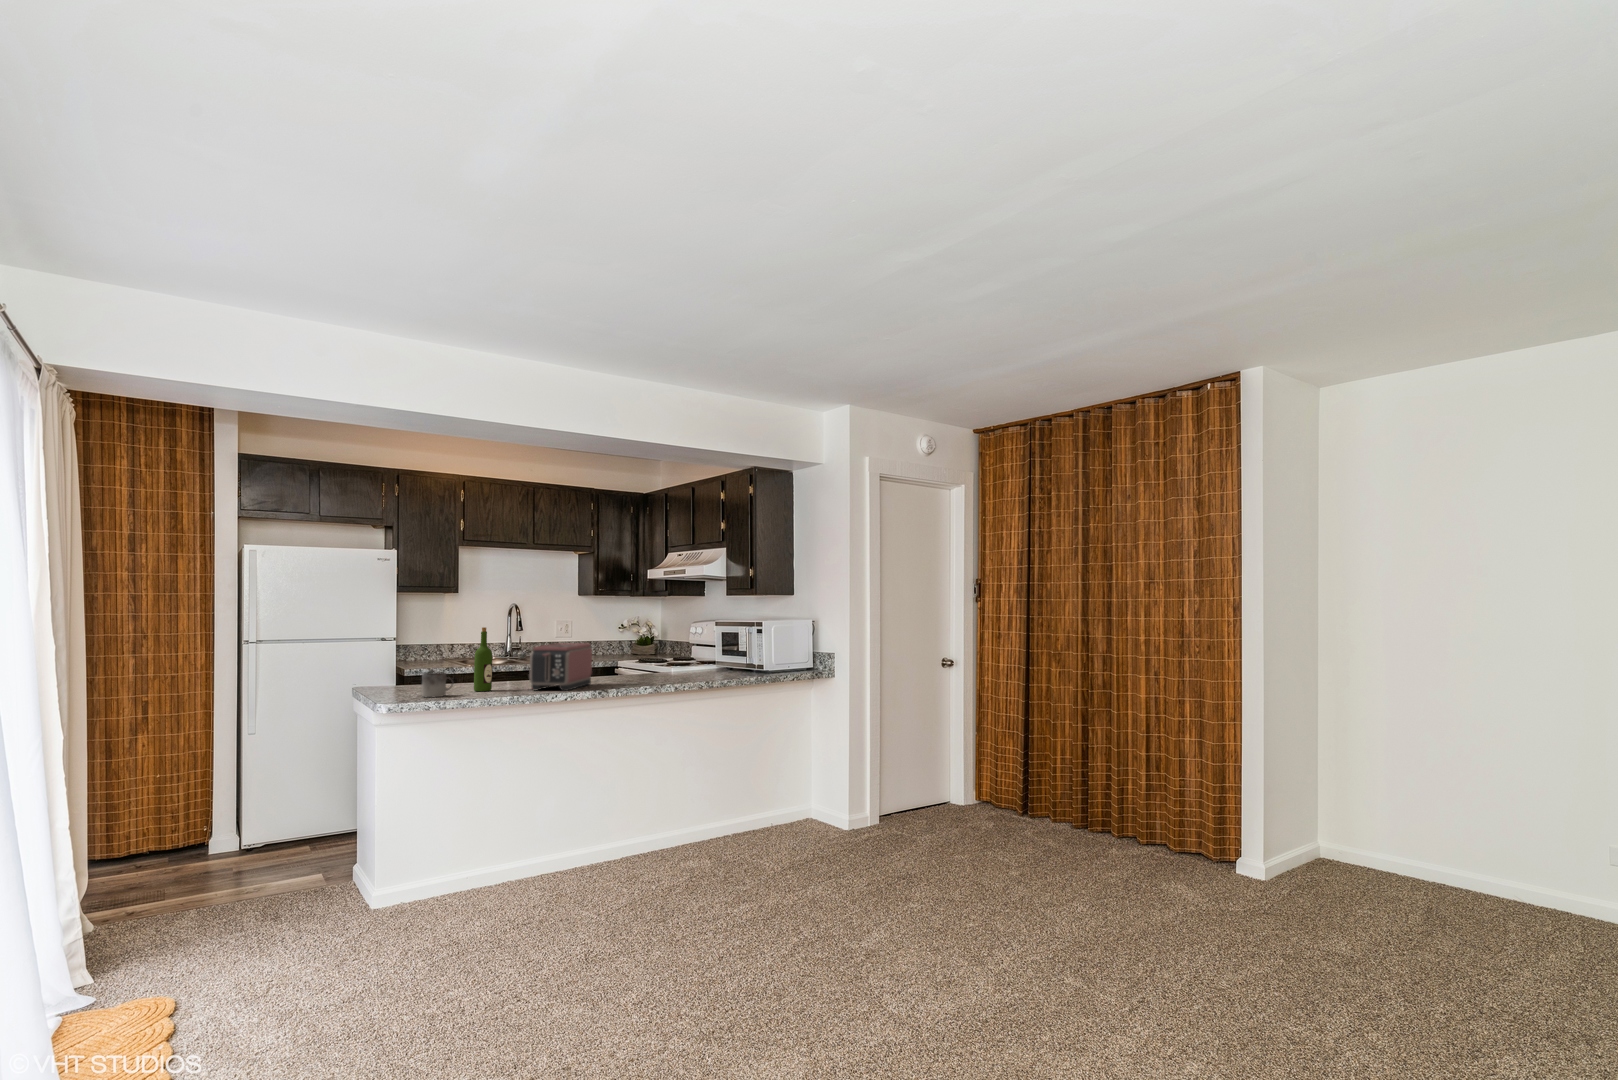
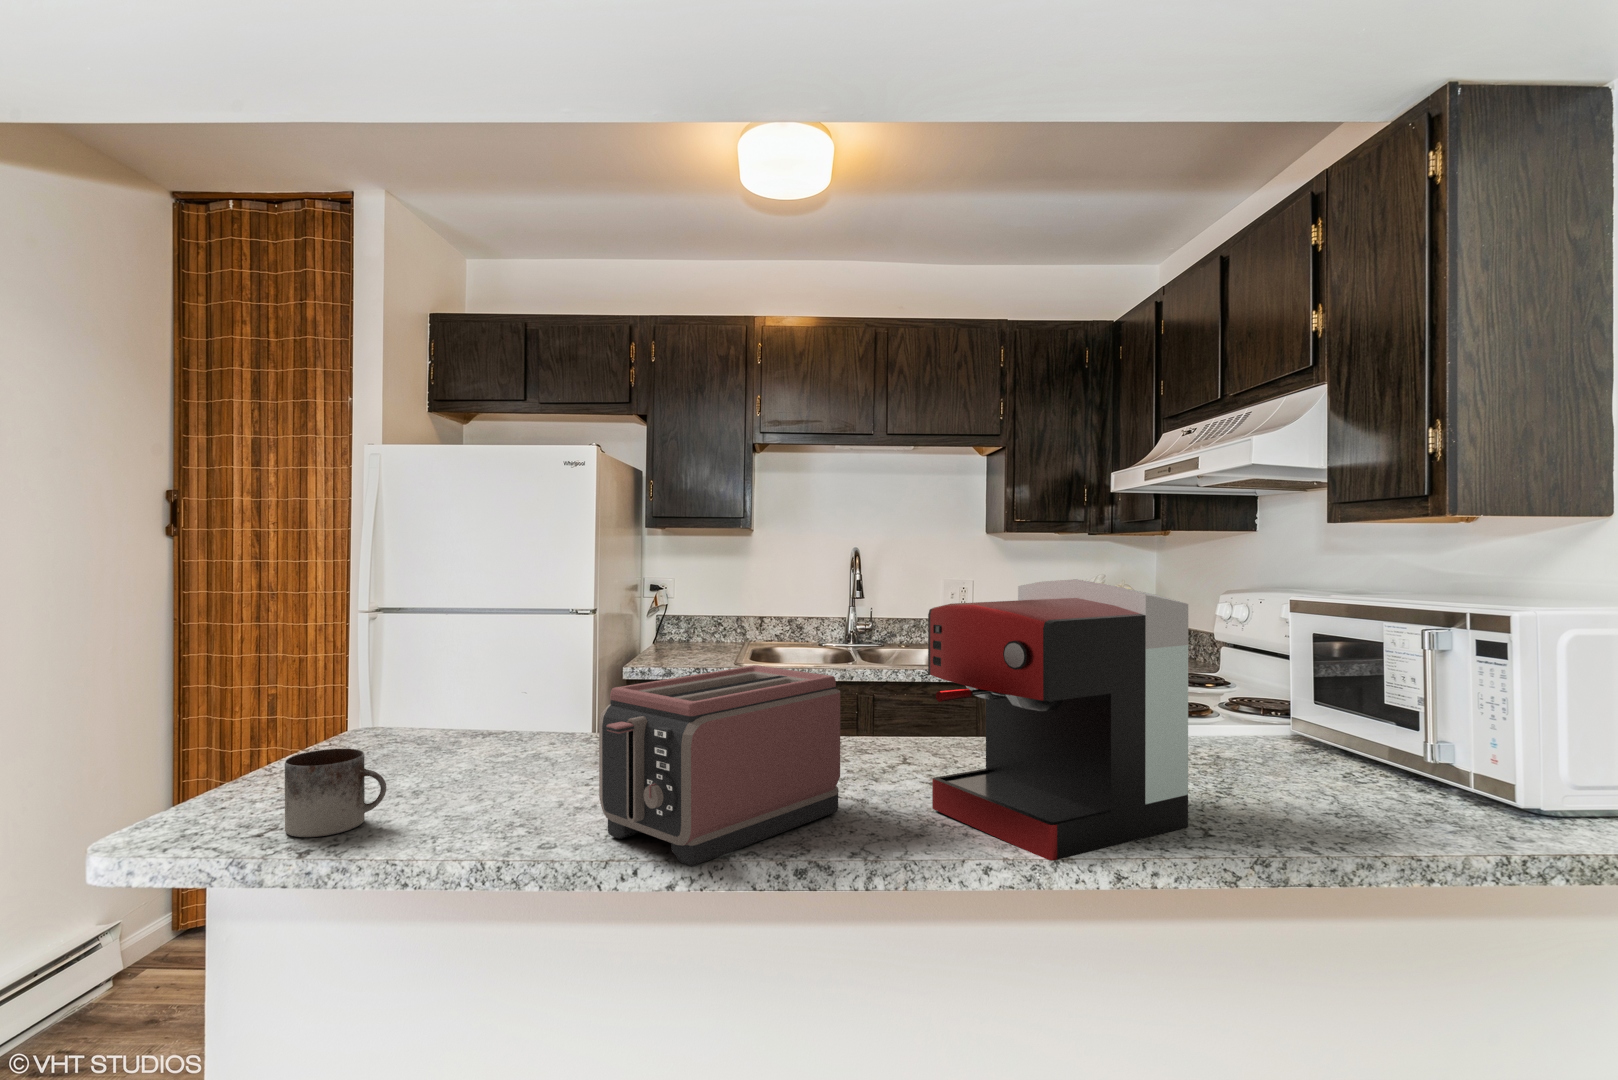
coffee maker: none [616,613,687,685] -> present [928,579,1188,861]
wine bottle: present [474,627,492,692] -> none [486,613,539,811]

